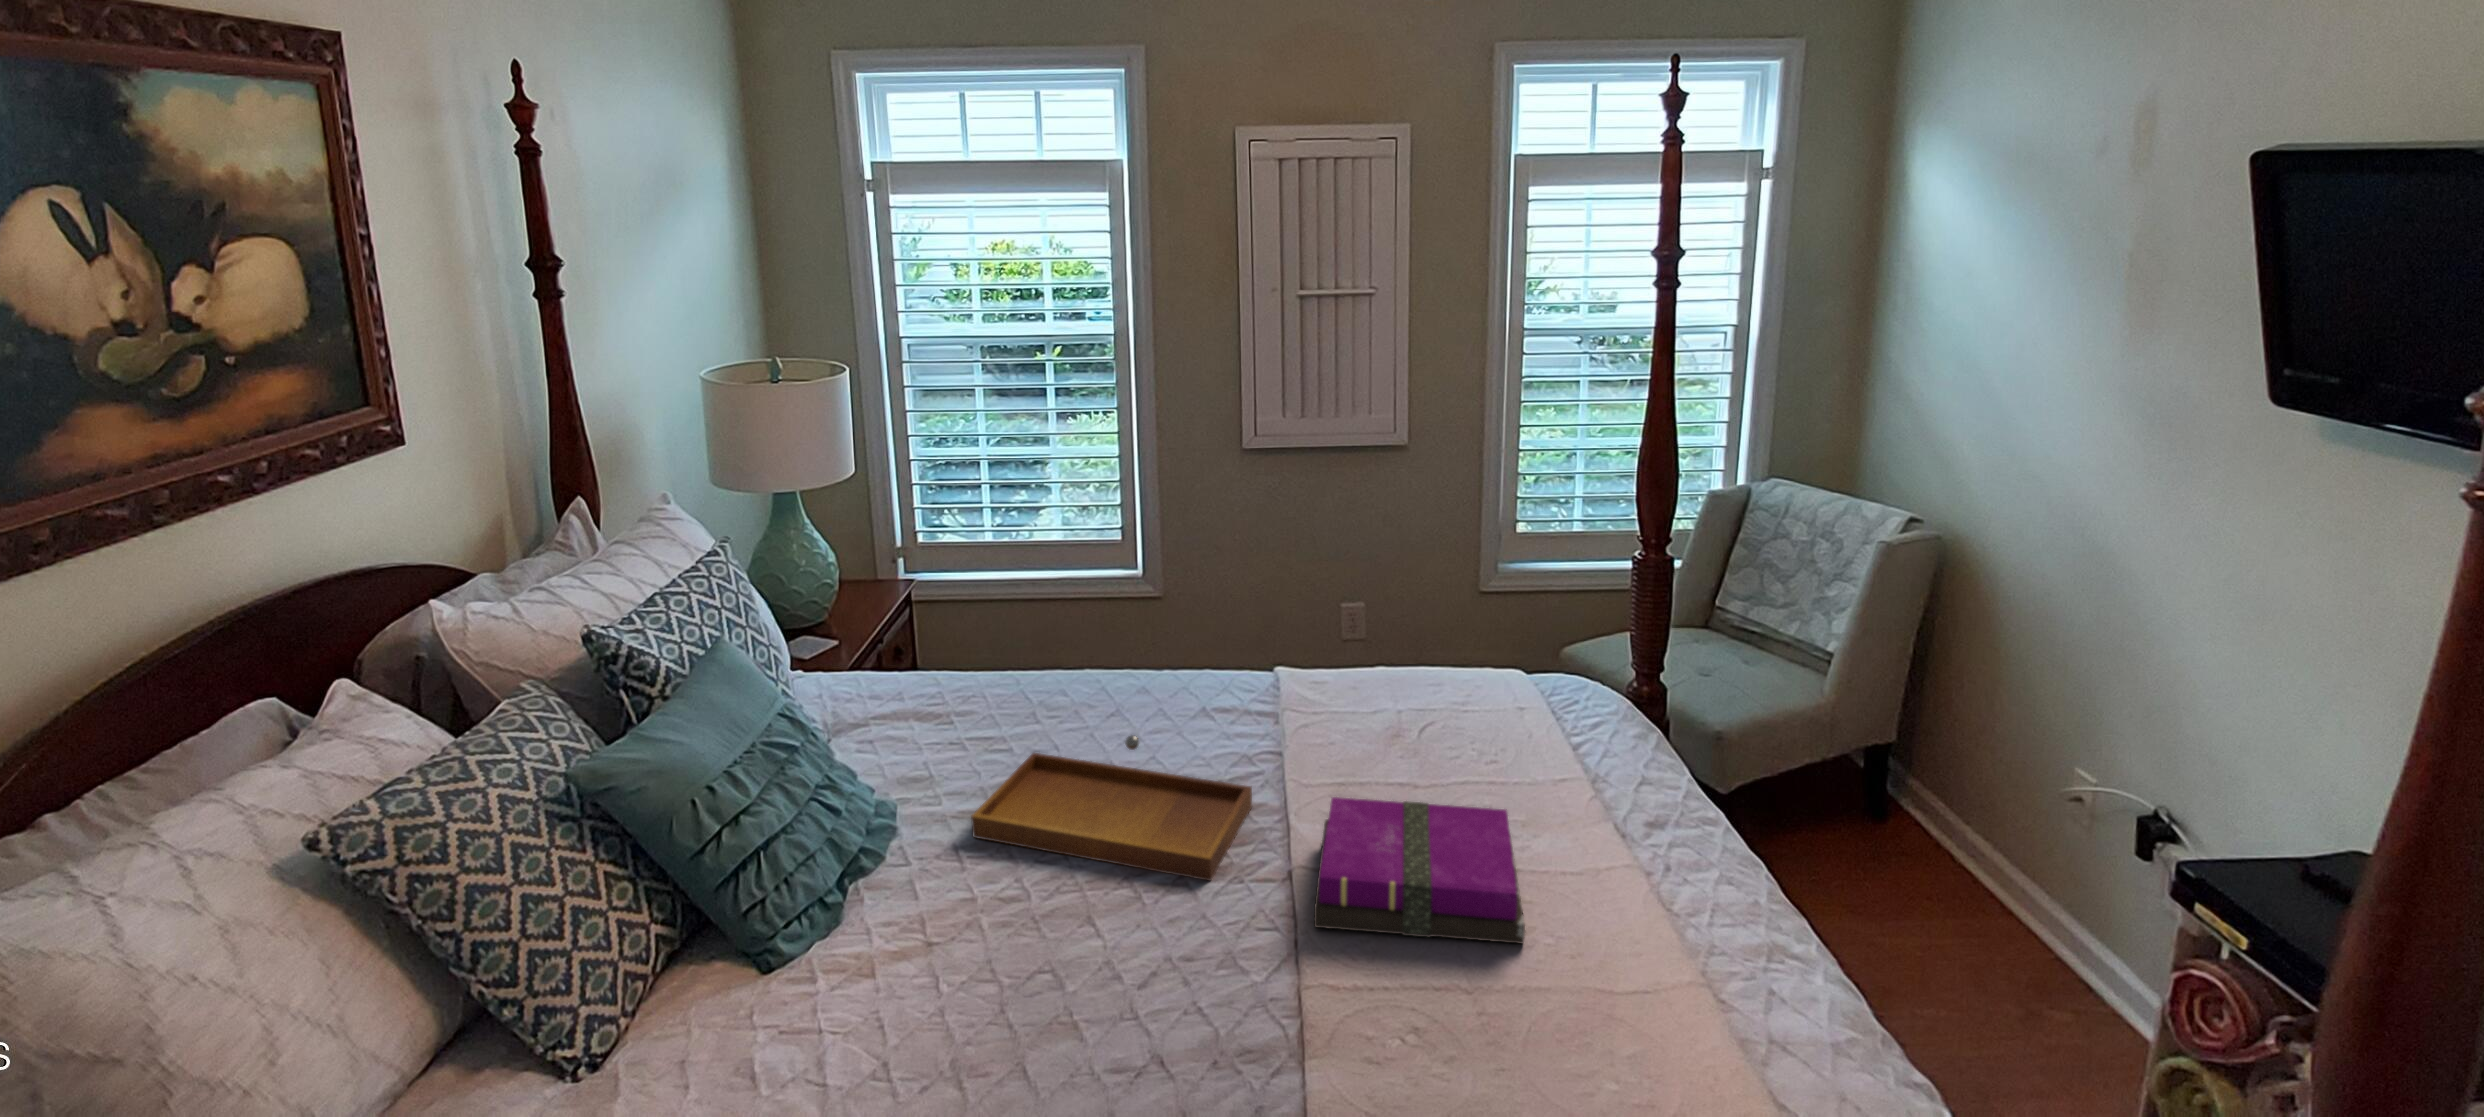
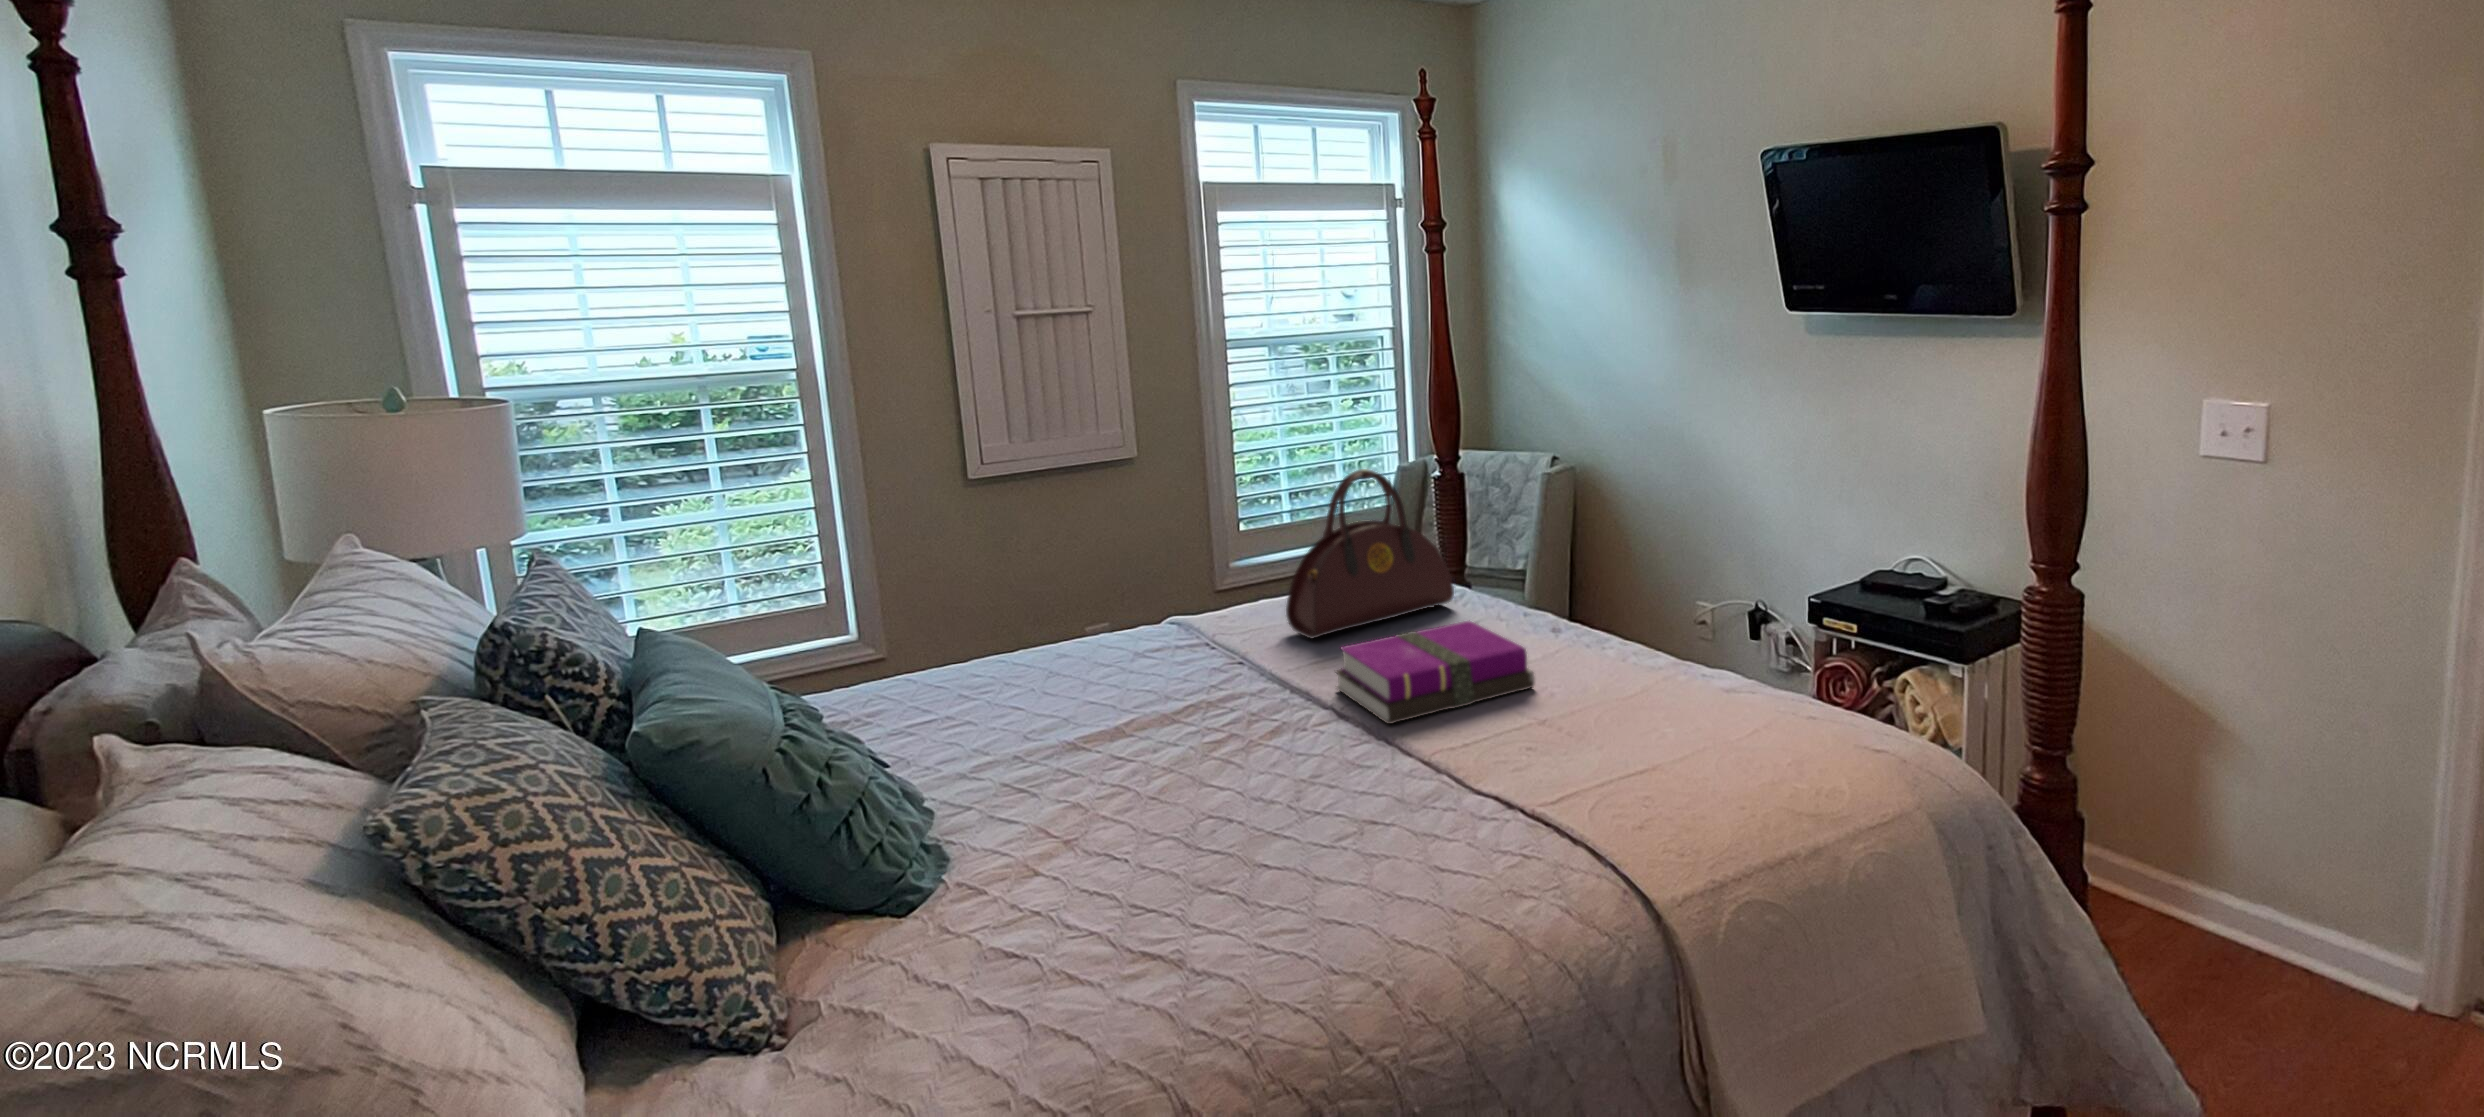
handbag: none [1372,566,1575,746] -> present [1286,469,1454,638]
tray: present [971,735,1252,881] -> none [1006,645,1274,781]

